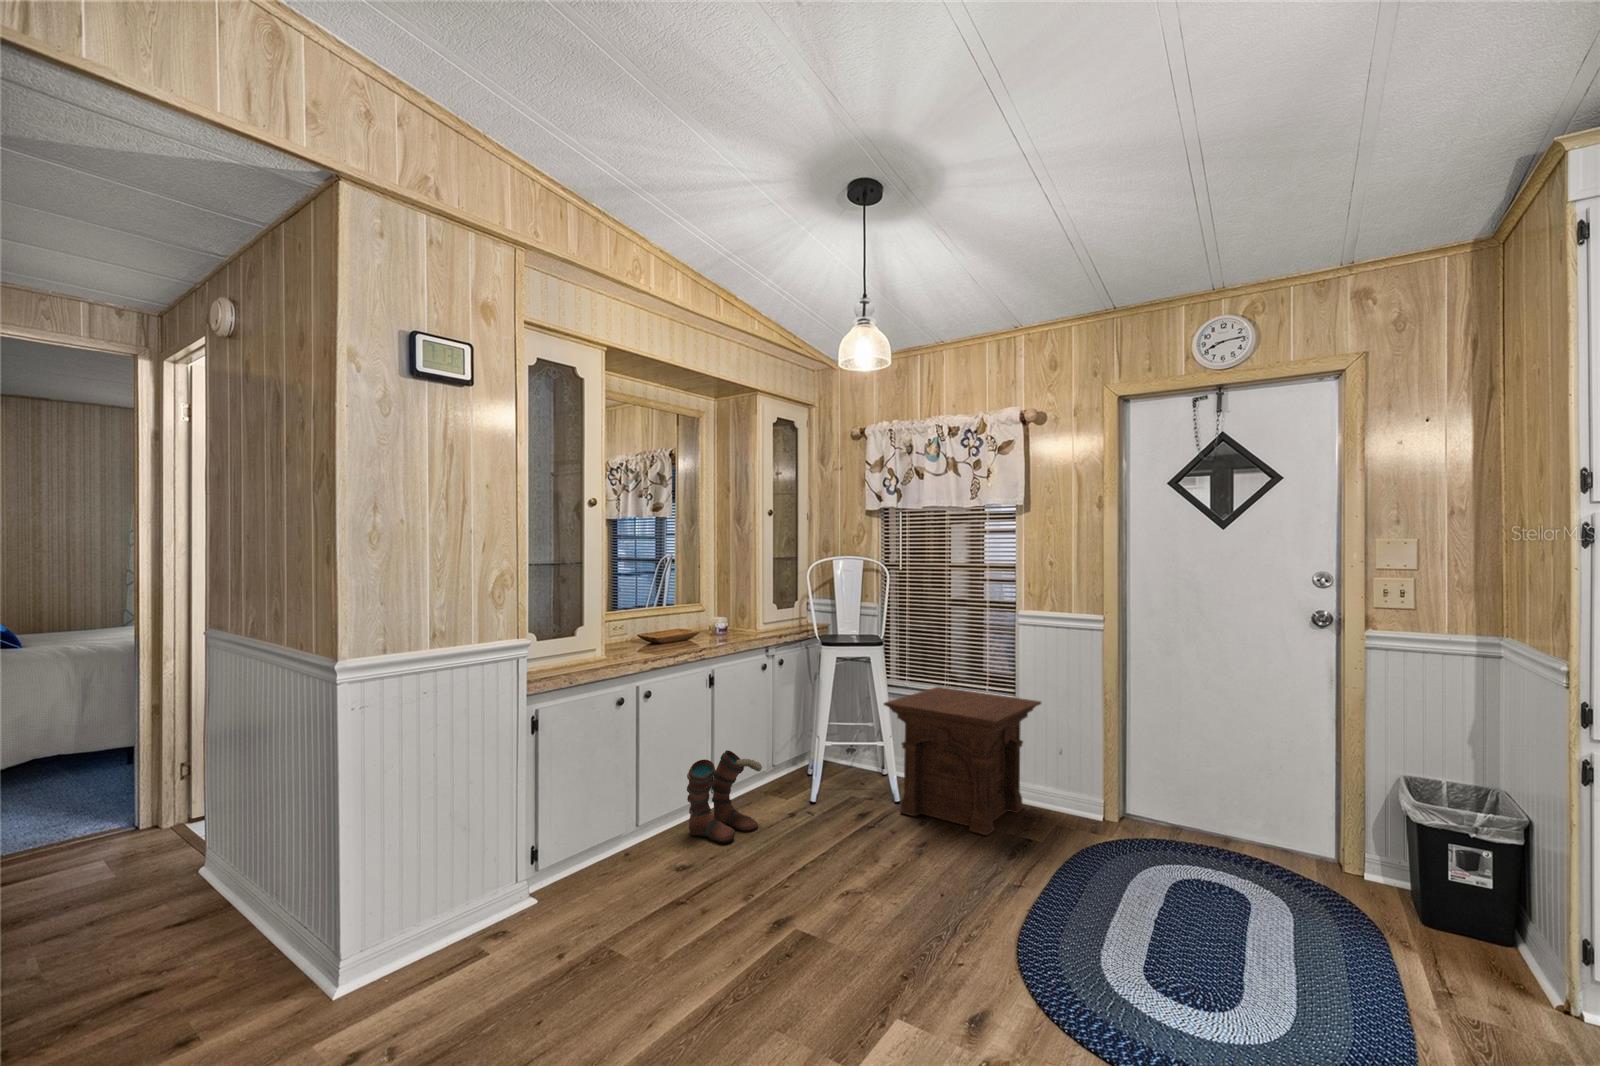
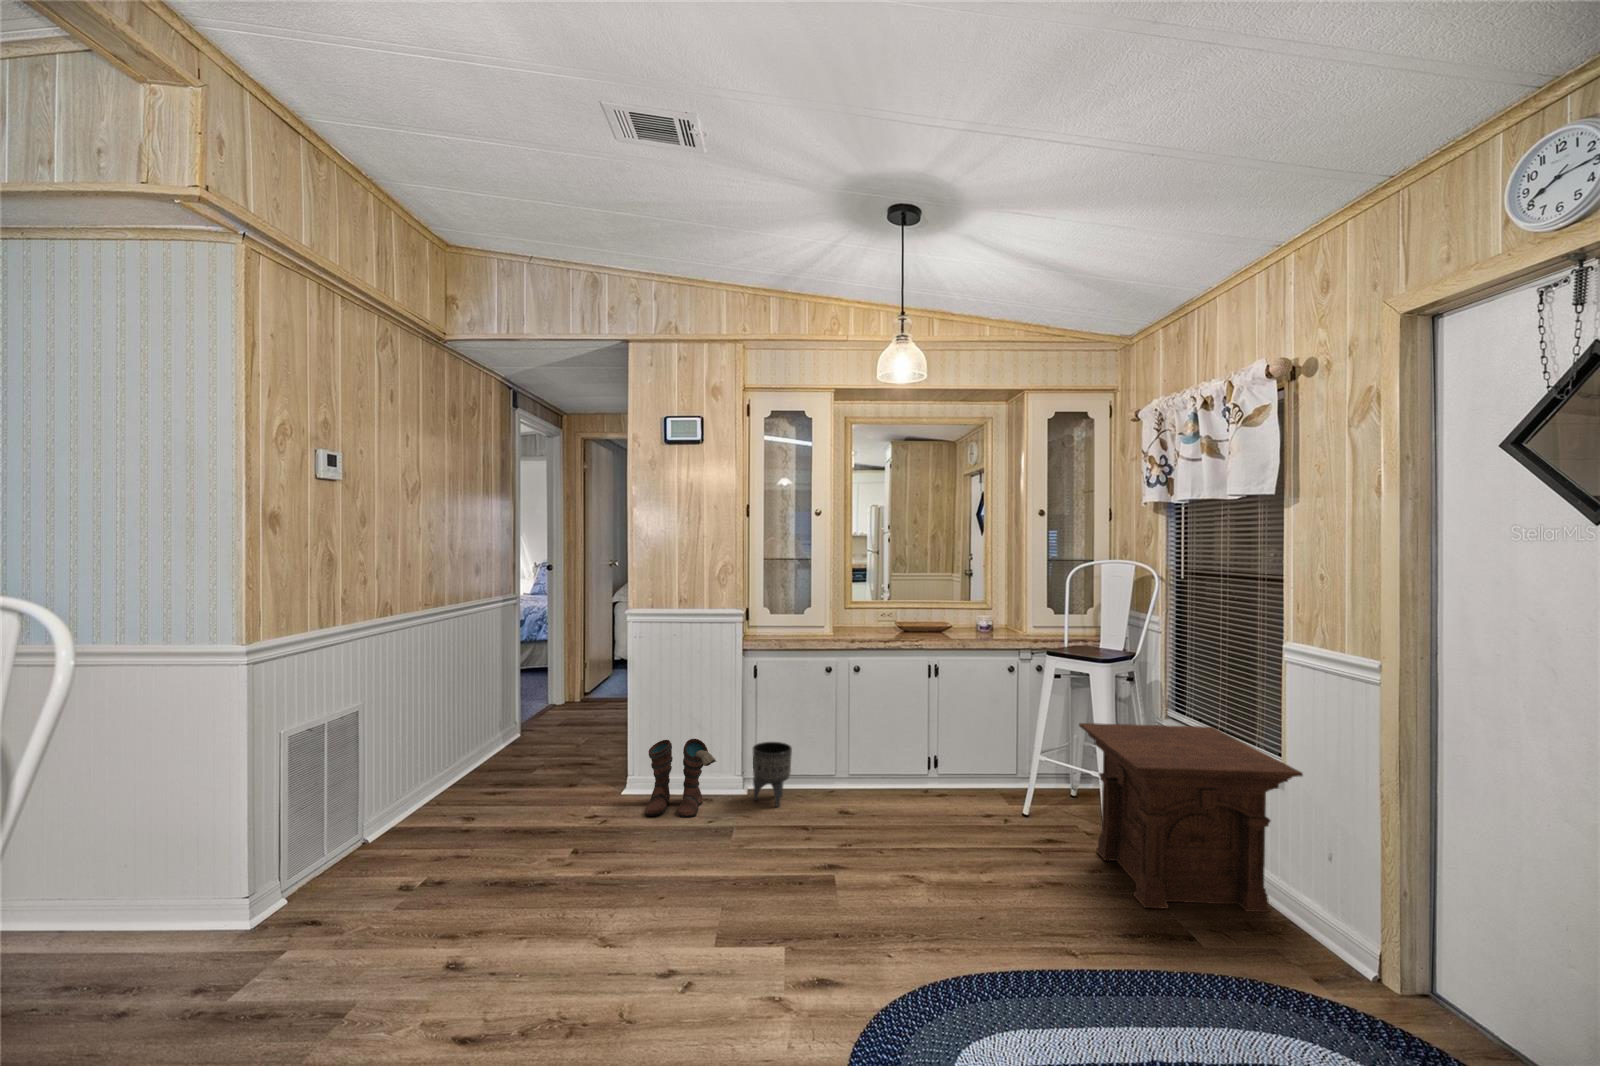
boots: present [687,750,762,843] -> present [645,739,716,817]
planter: none [553,812,610,905] -> present [752,742,792,807]

